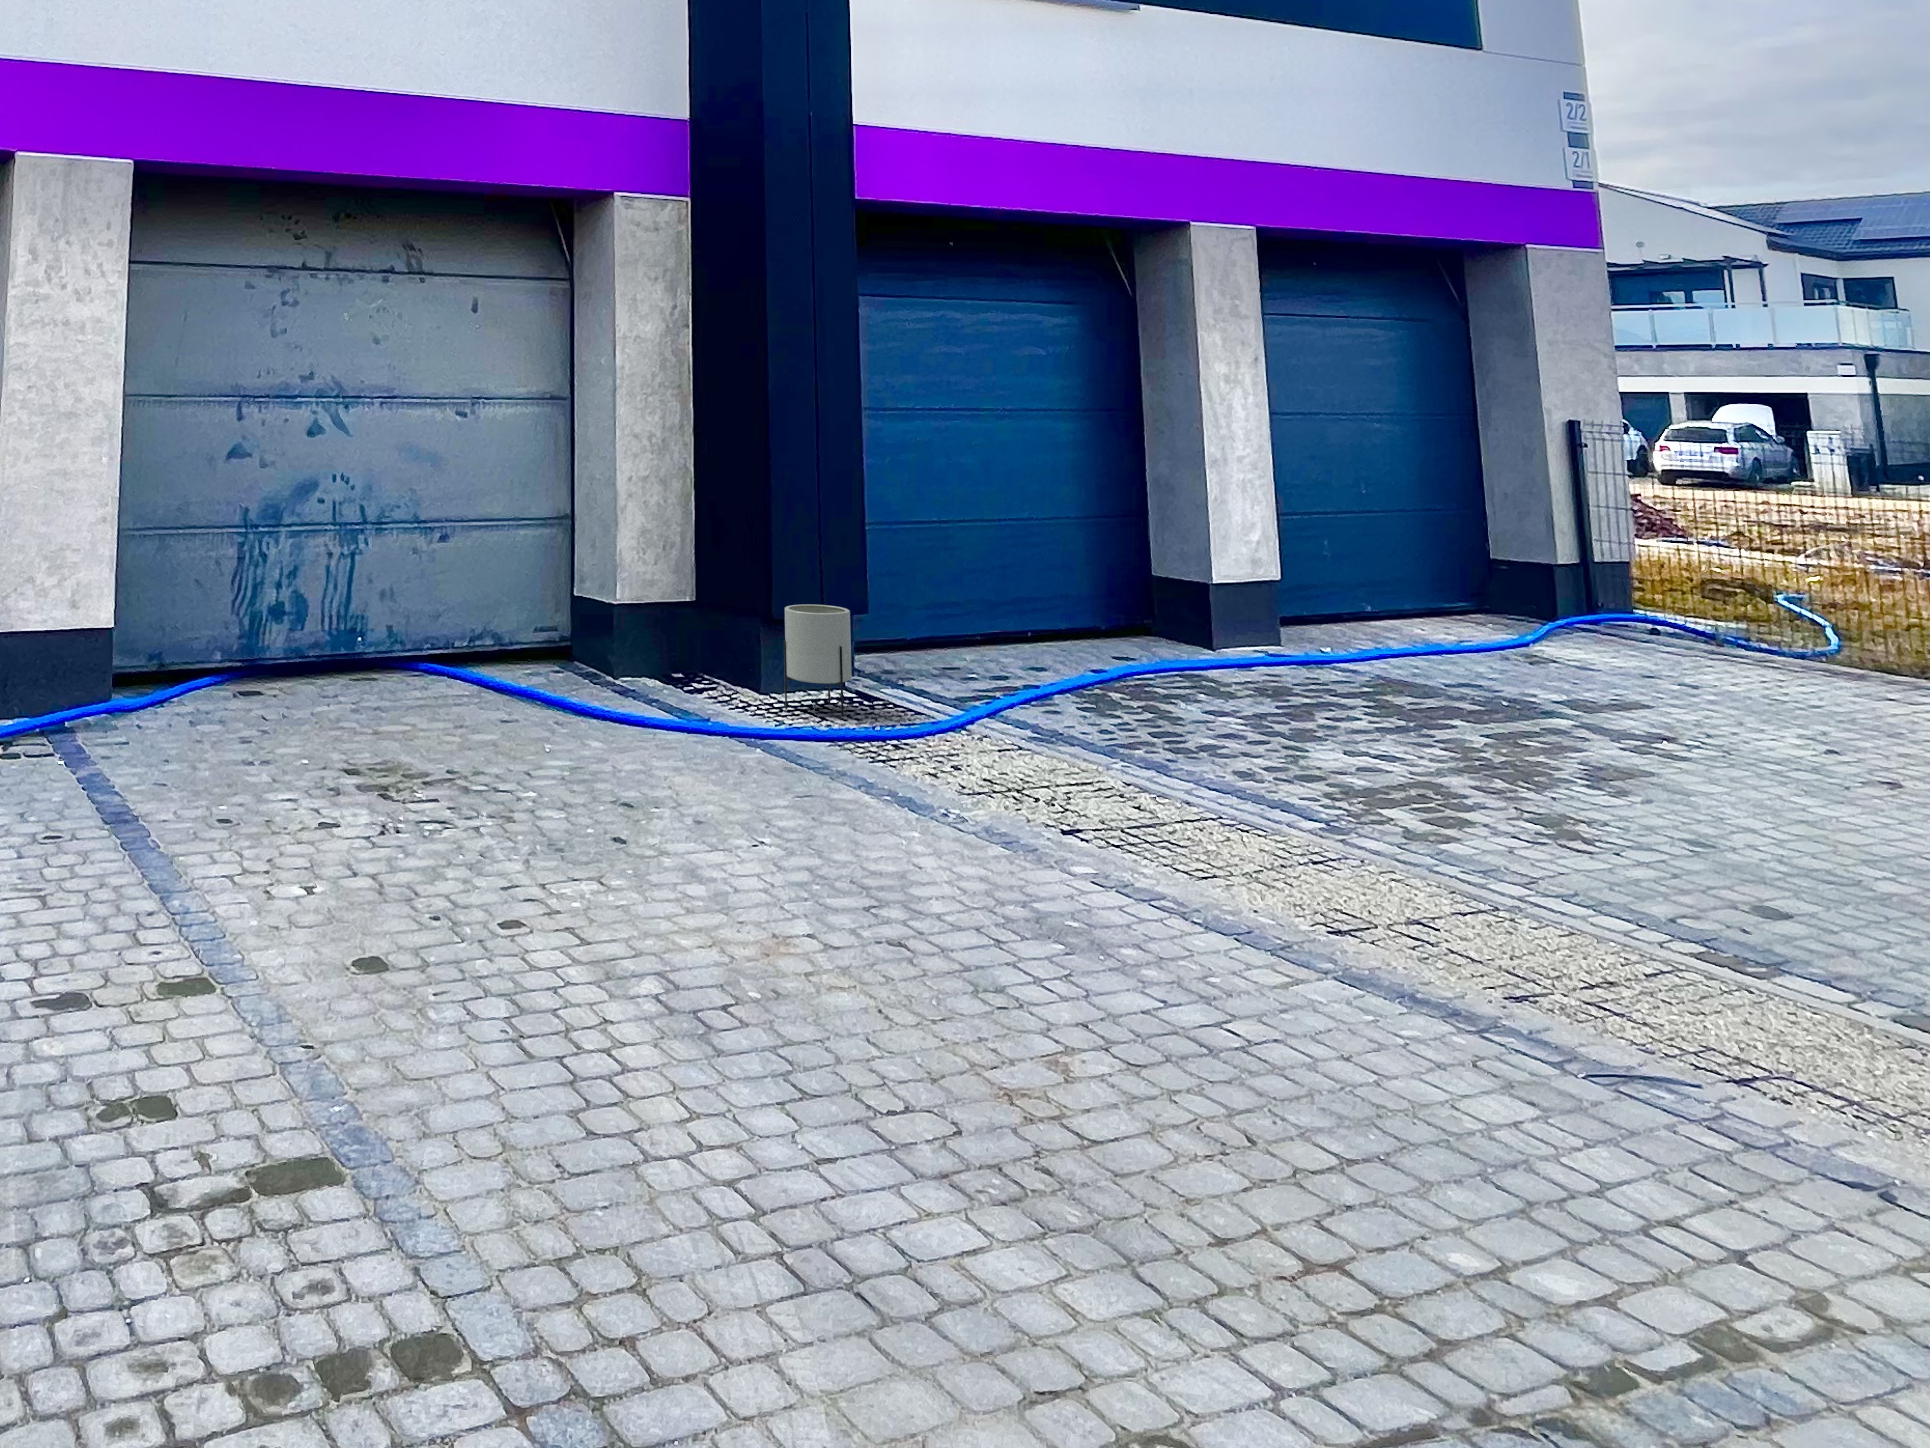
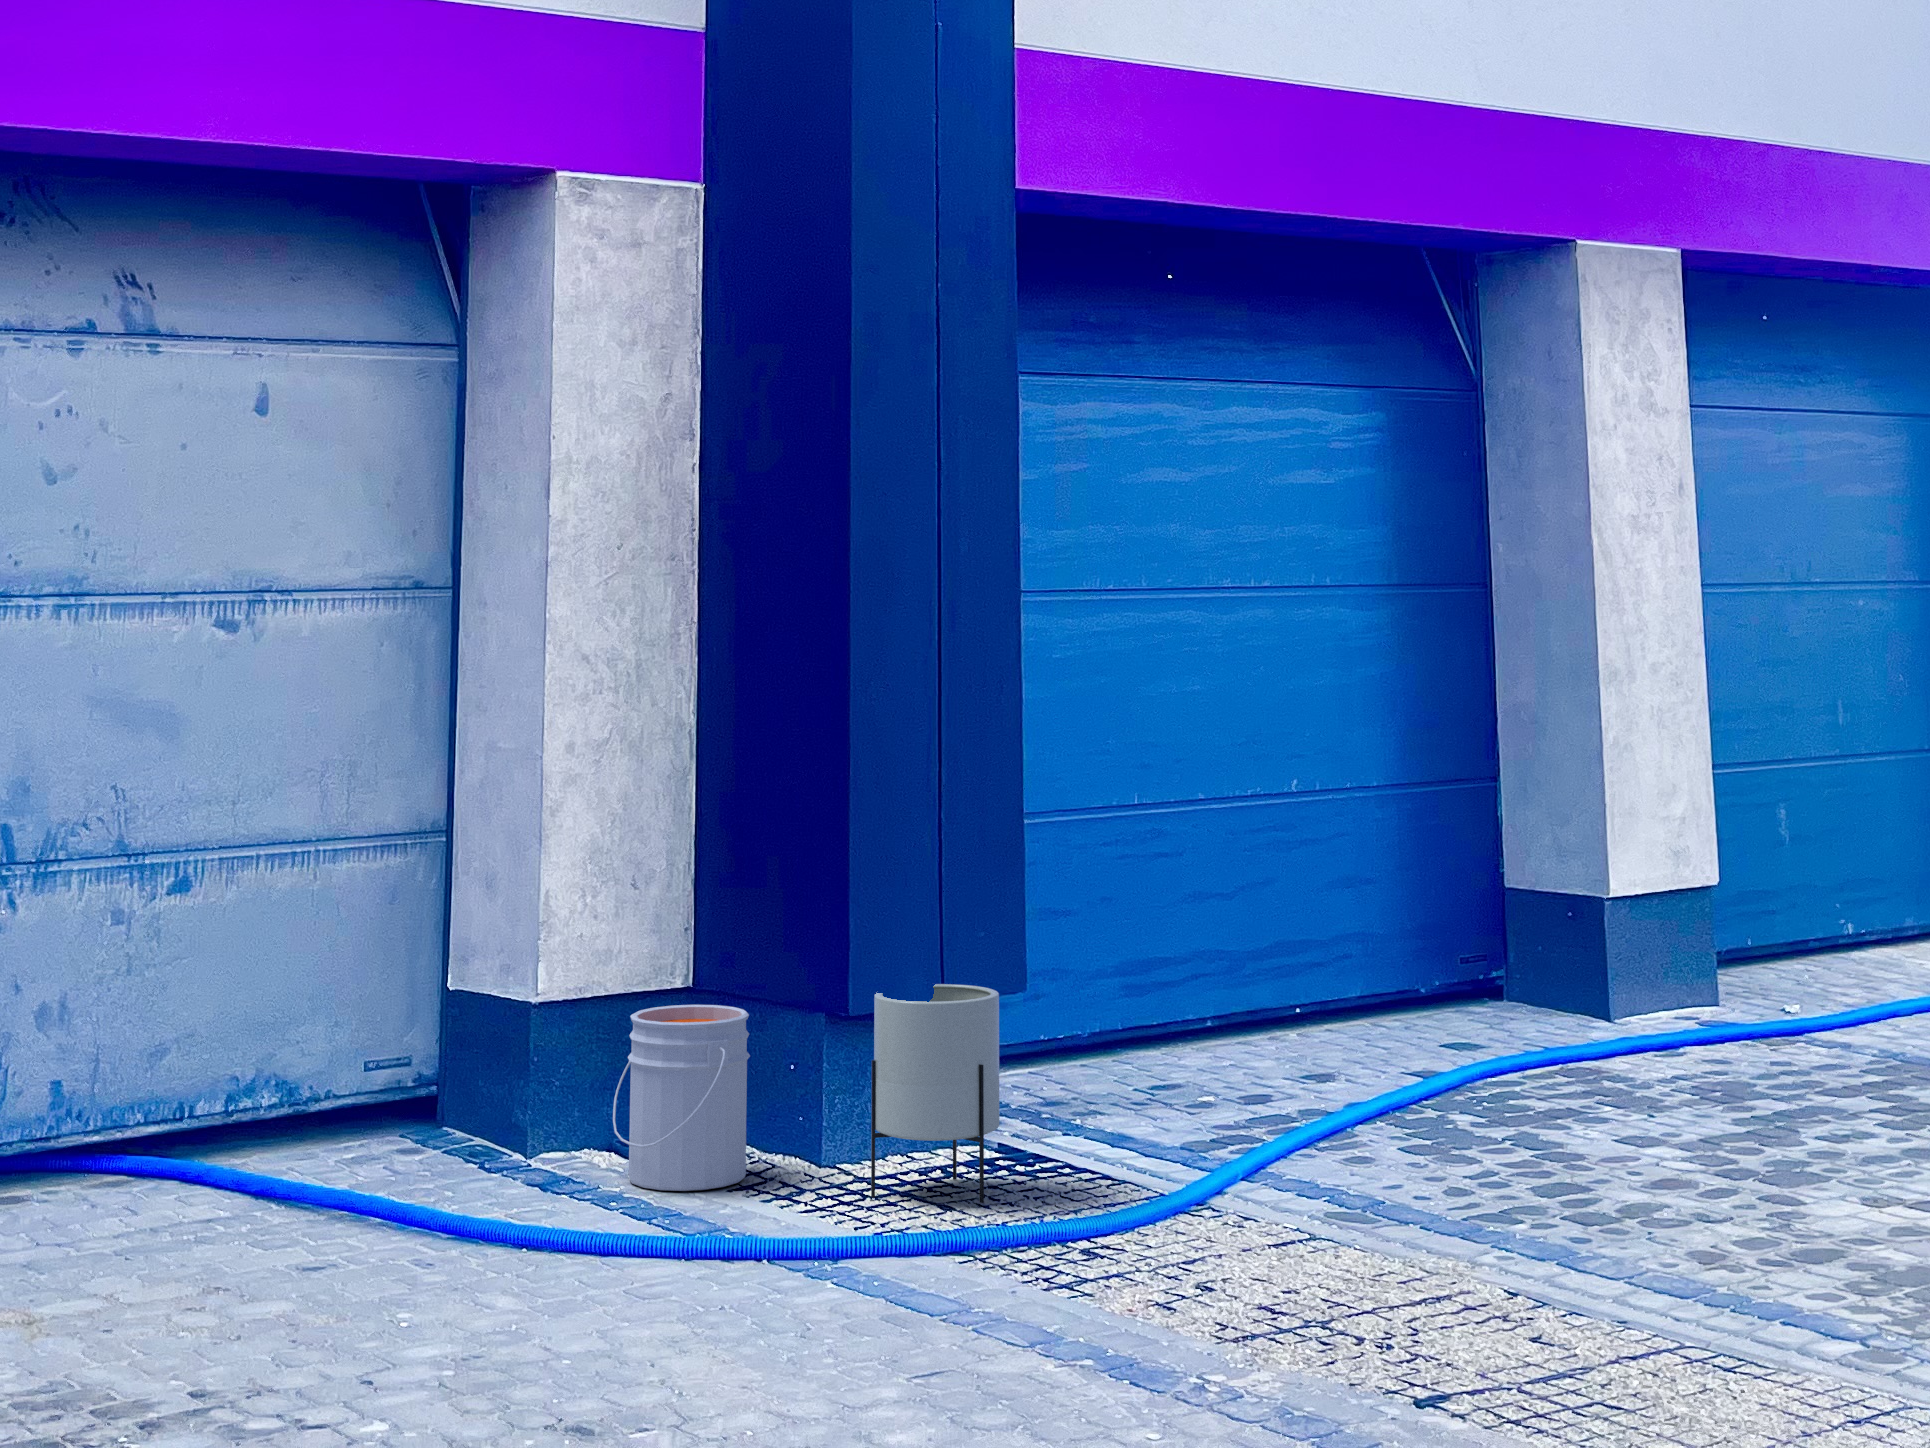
bucket: none [654,608,722,699] -> present [613,1005,750,1191]

